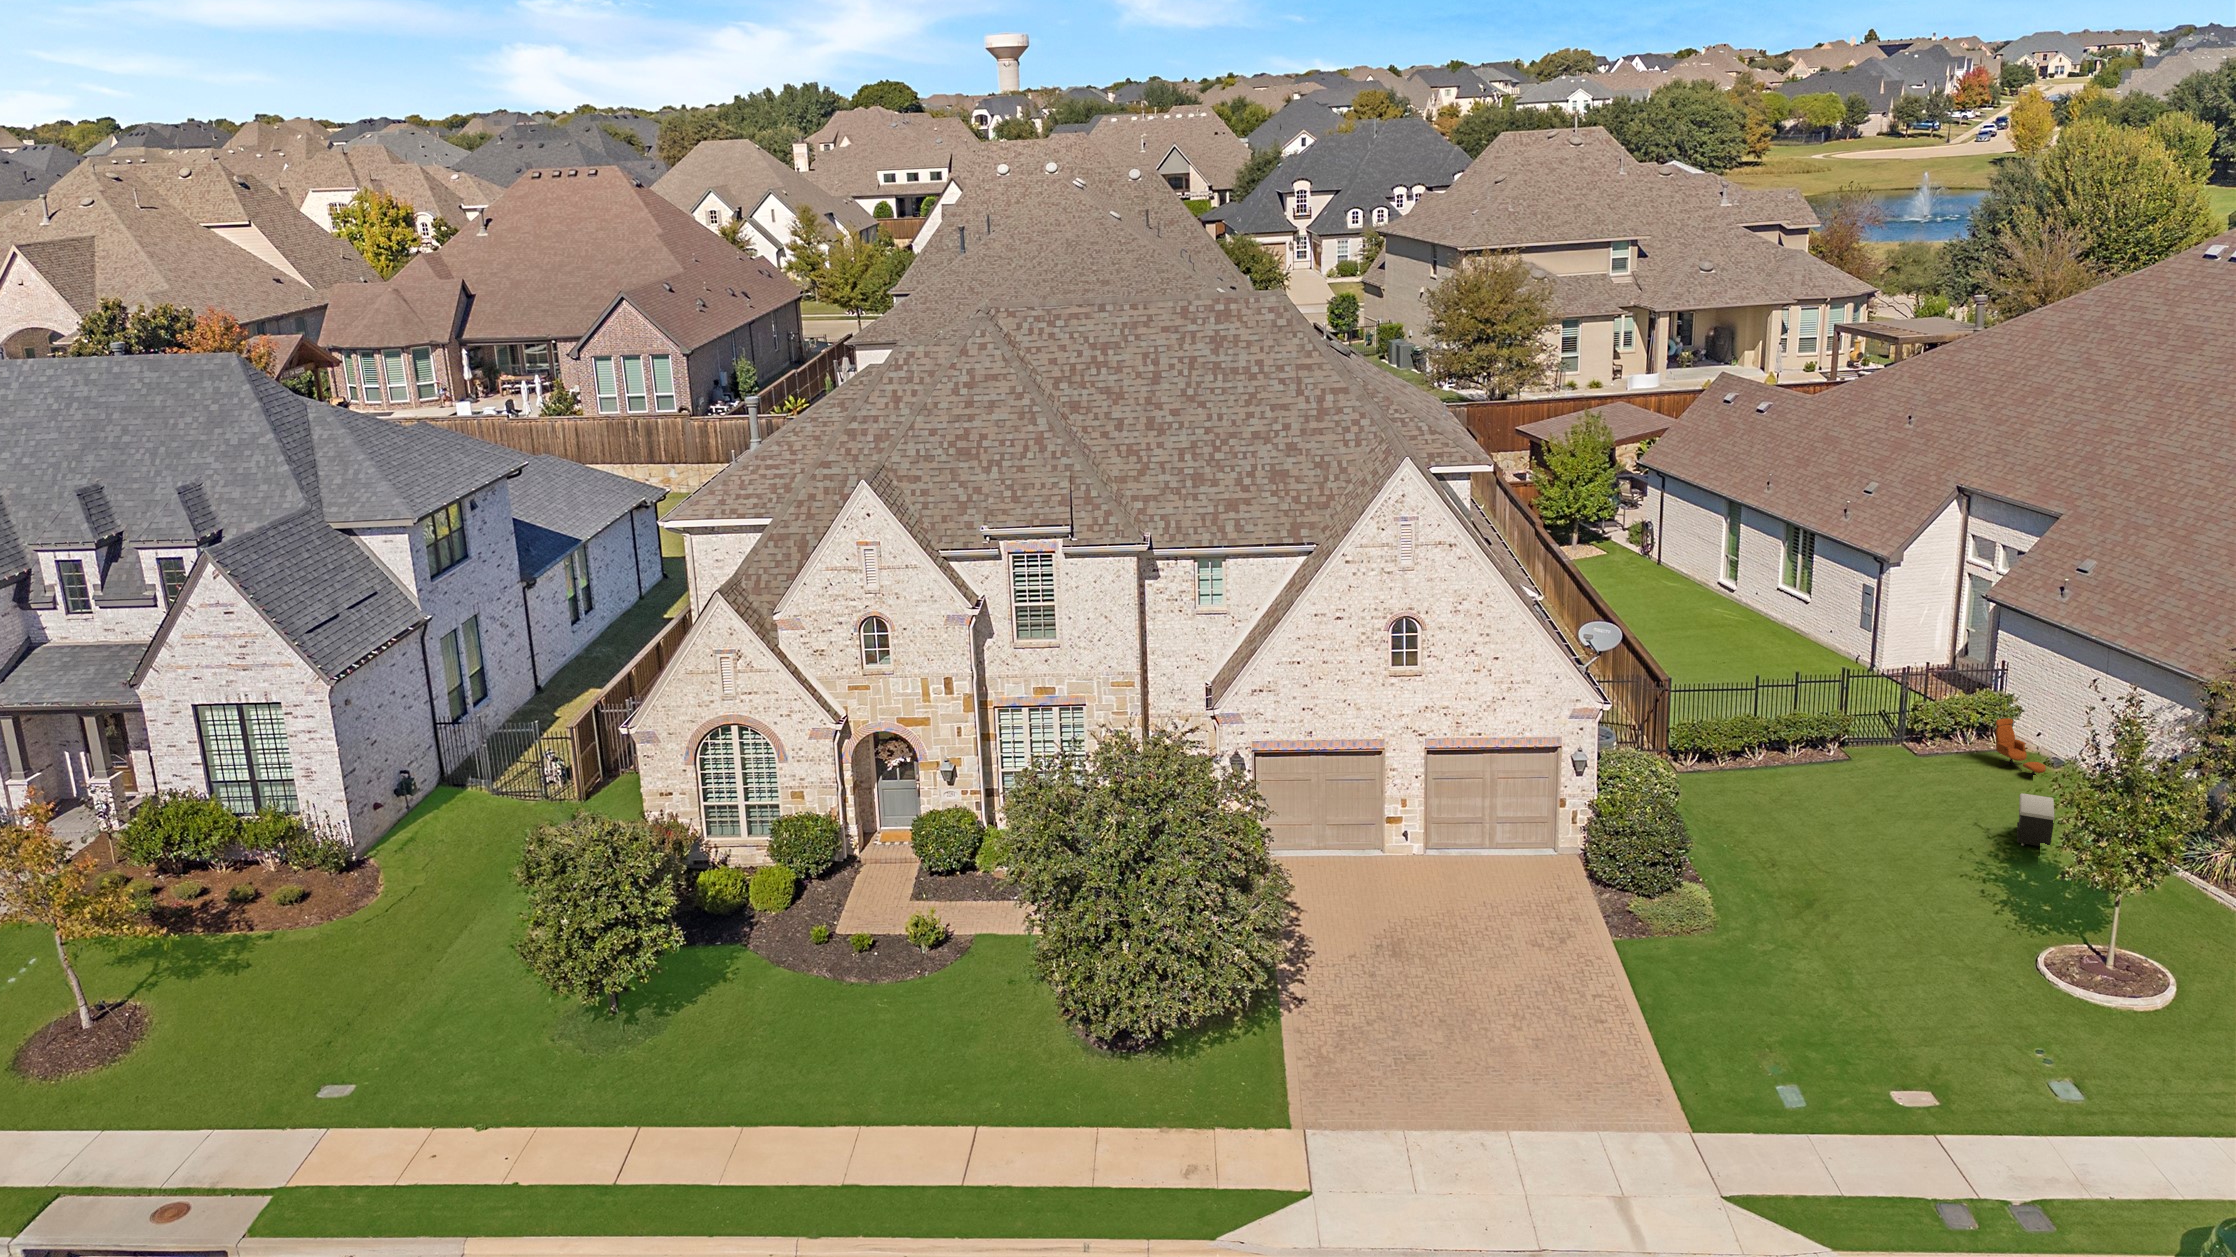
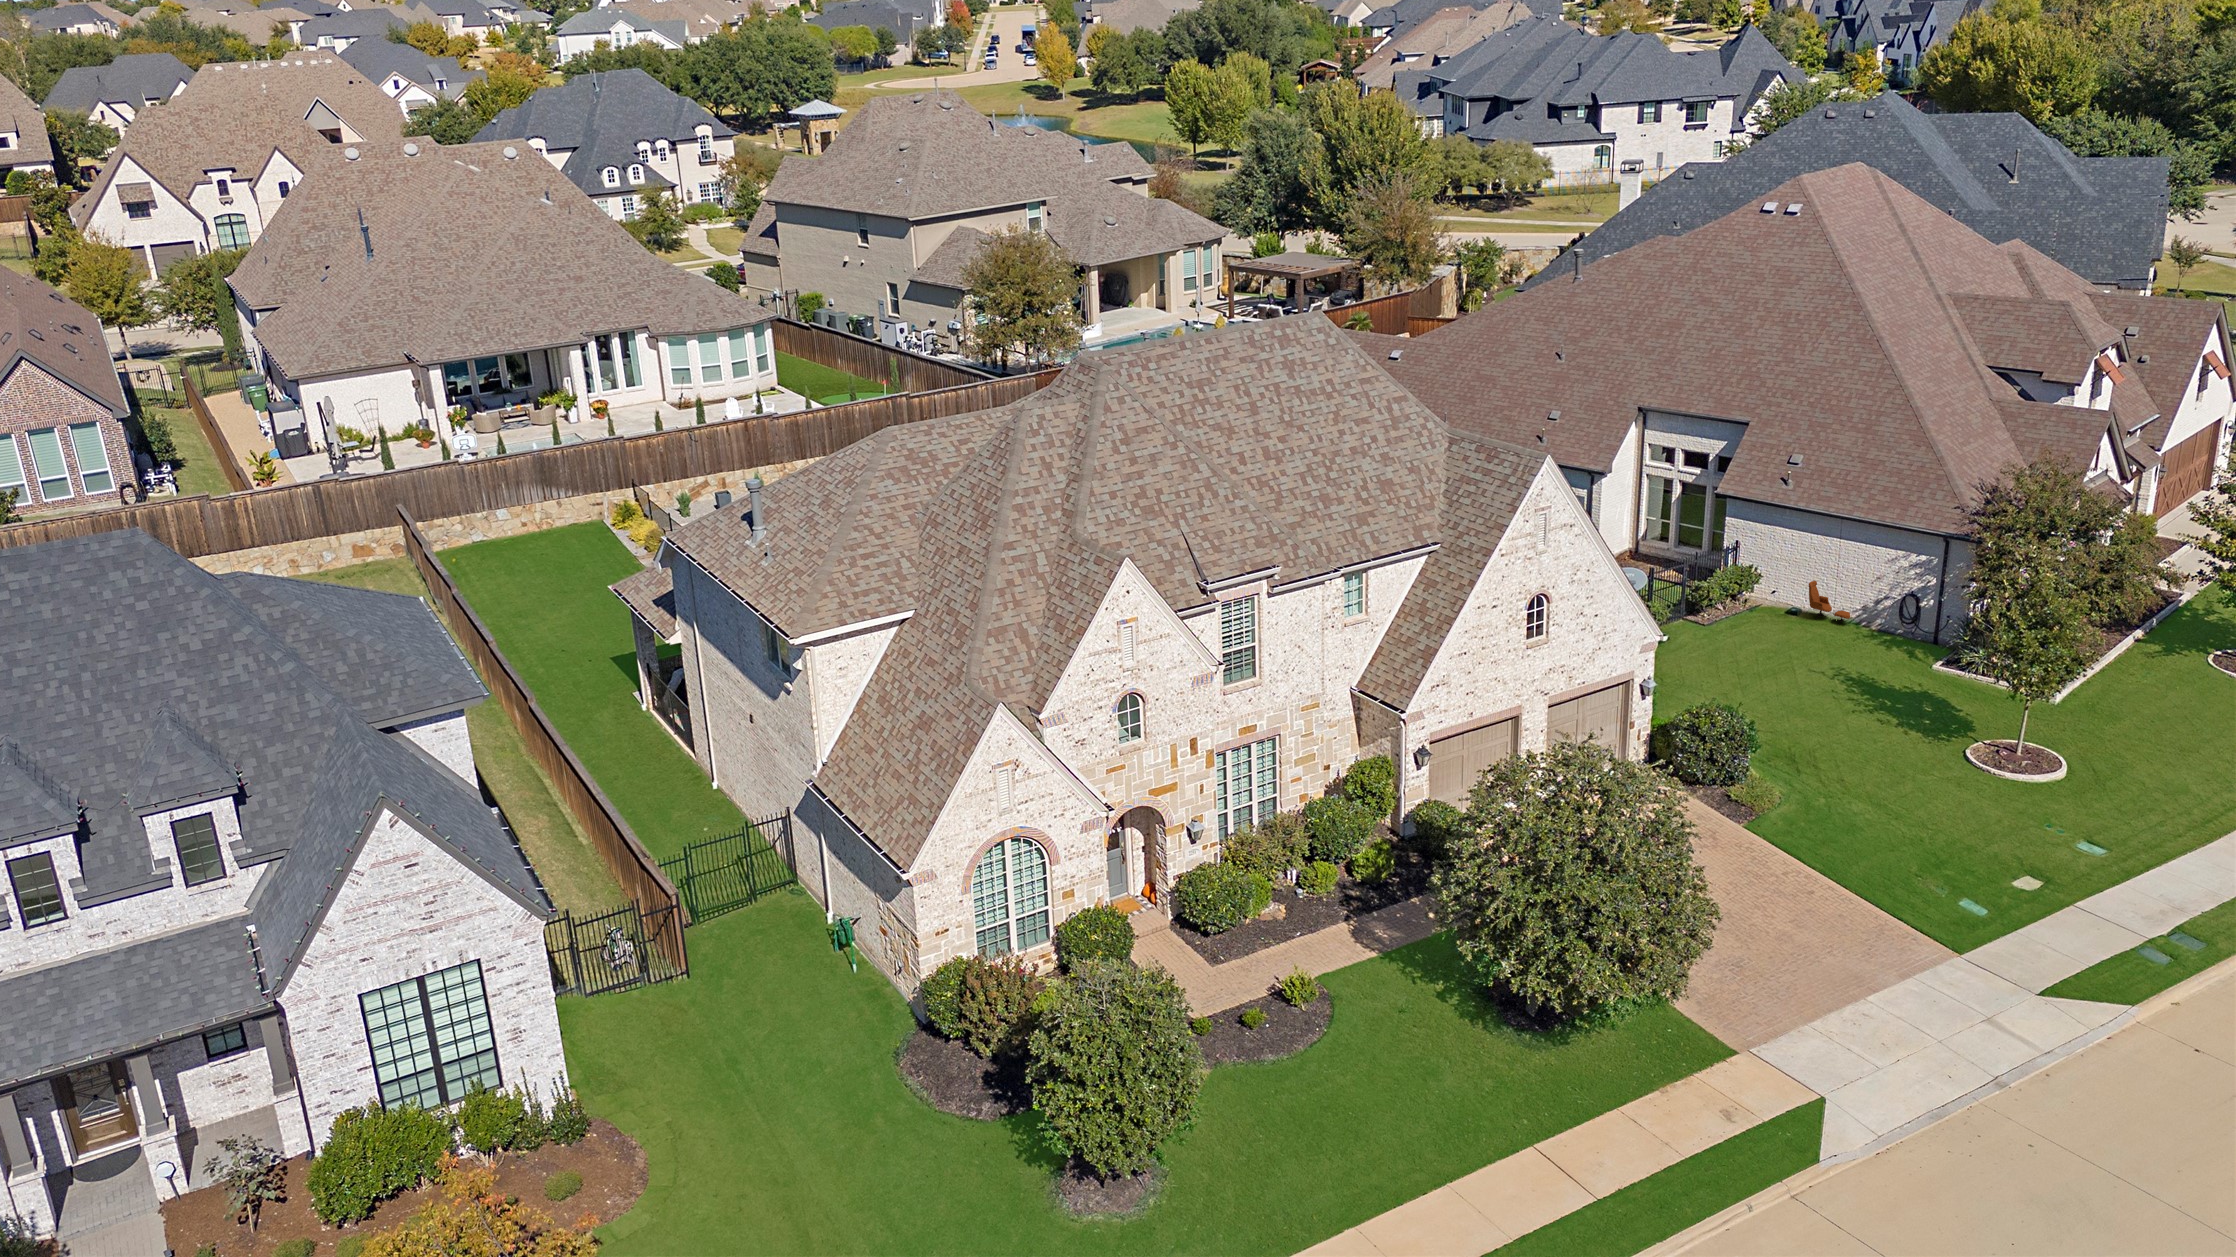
storage bench: present [2017,793,2055,846] -> none [1876,639,1917,679]

